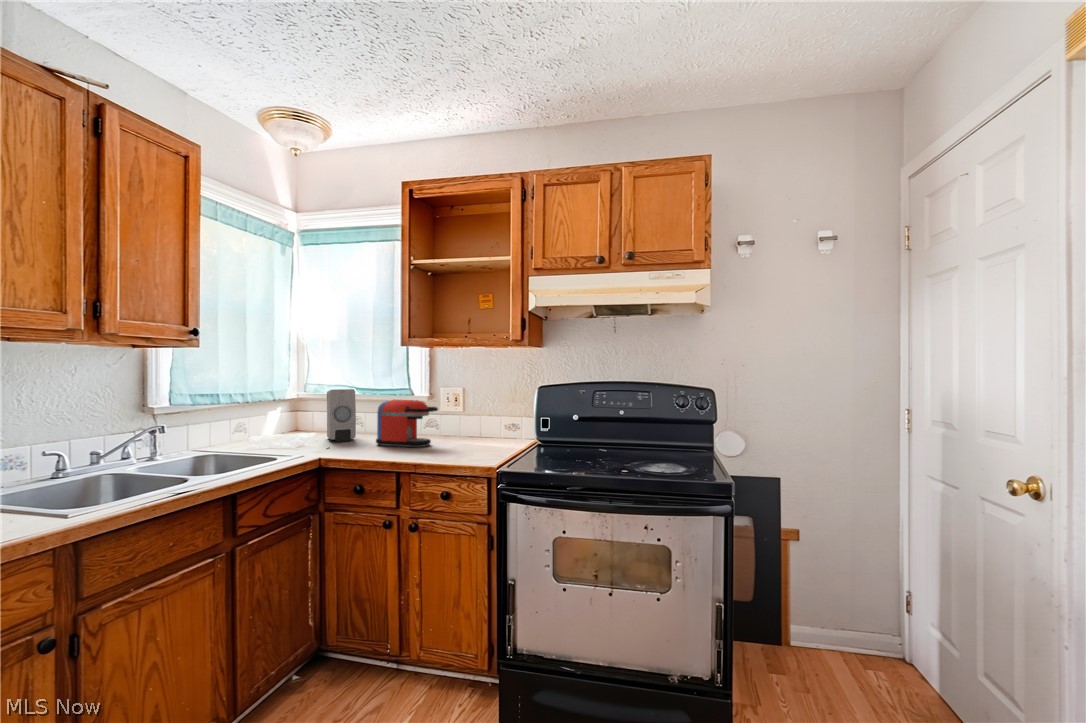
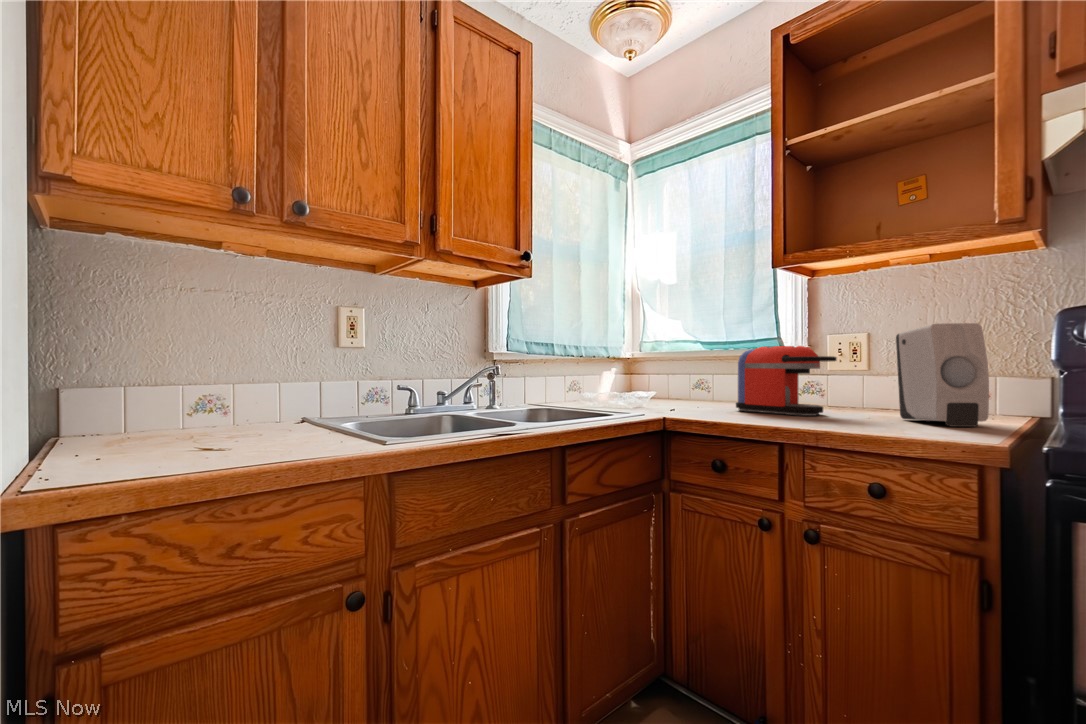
soap dispenser: present [327,389,356,442] -> present [896,323,989,427]

